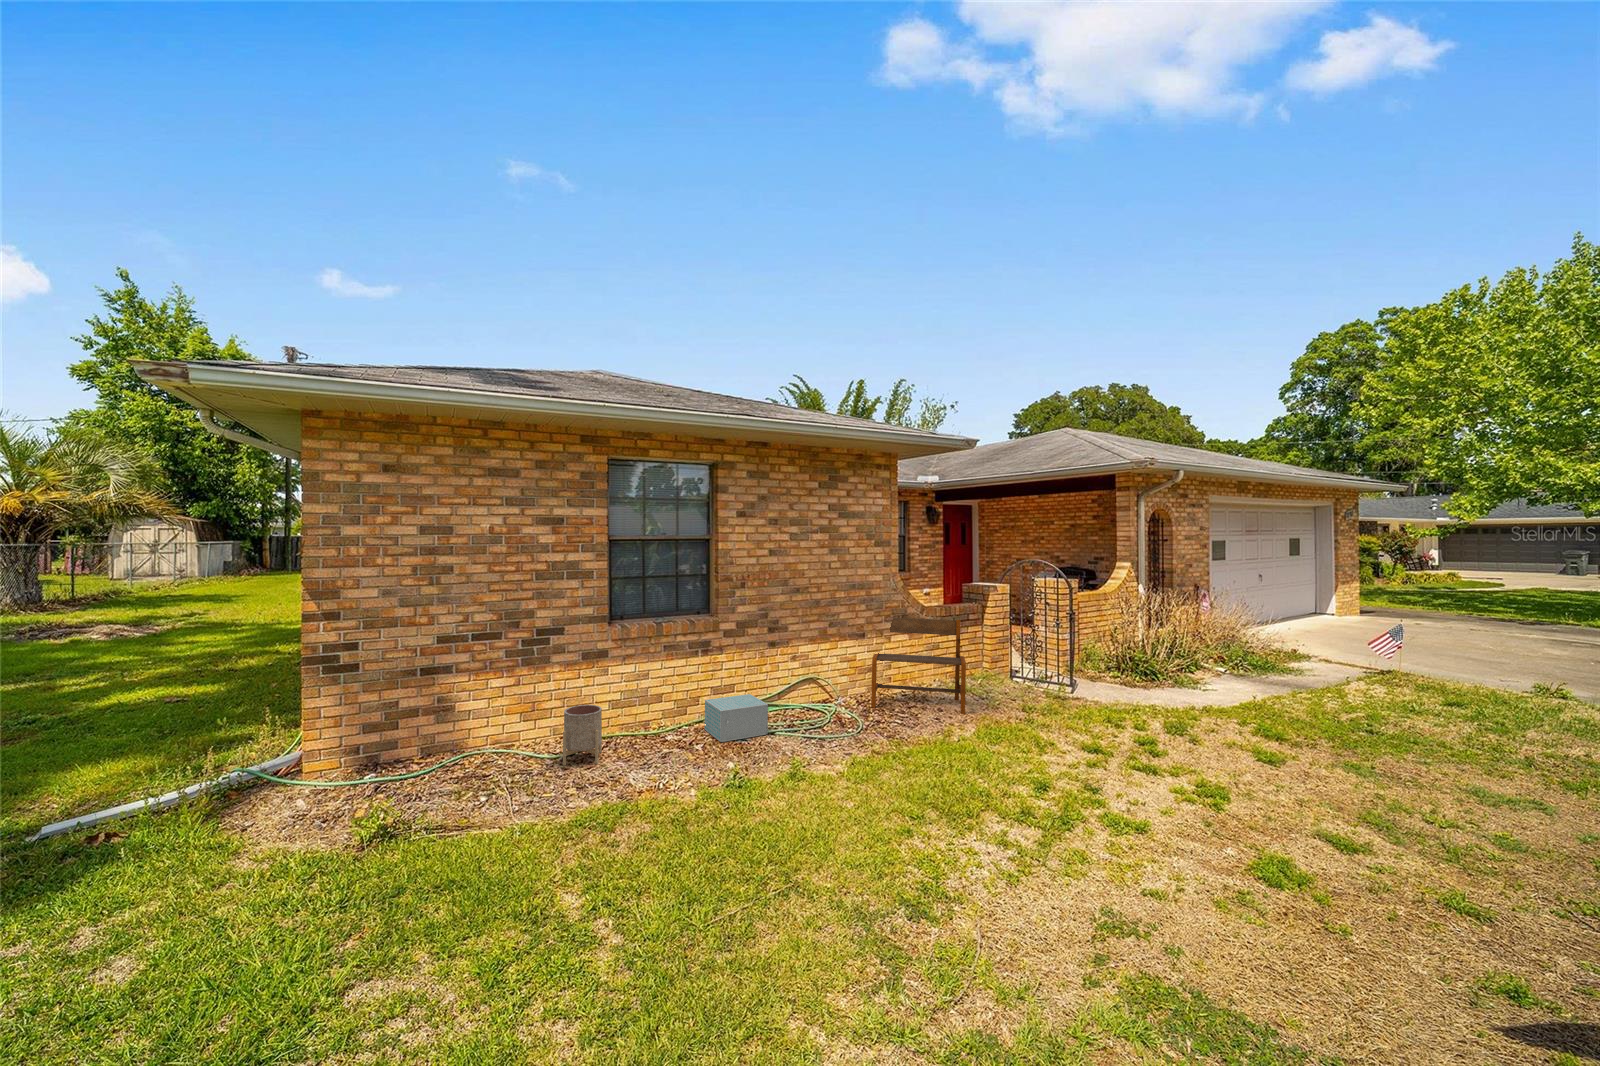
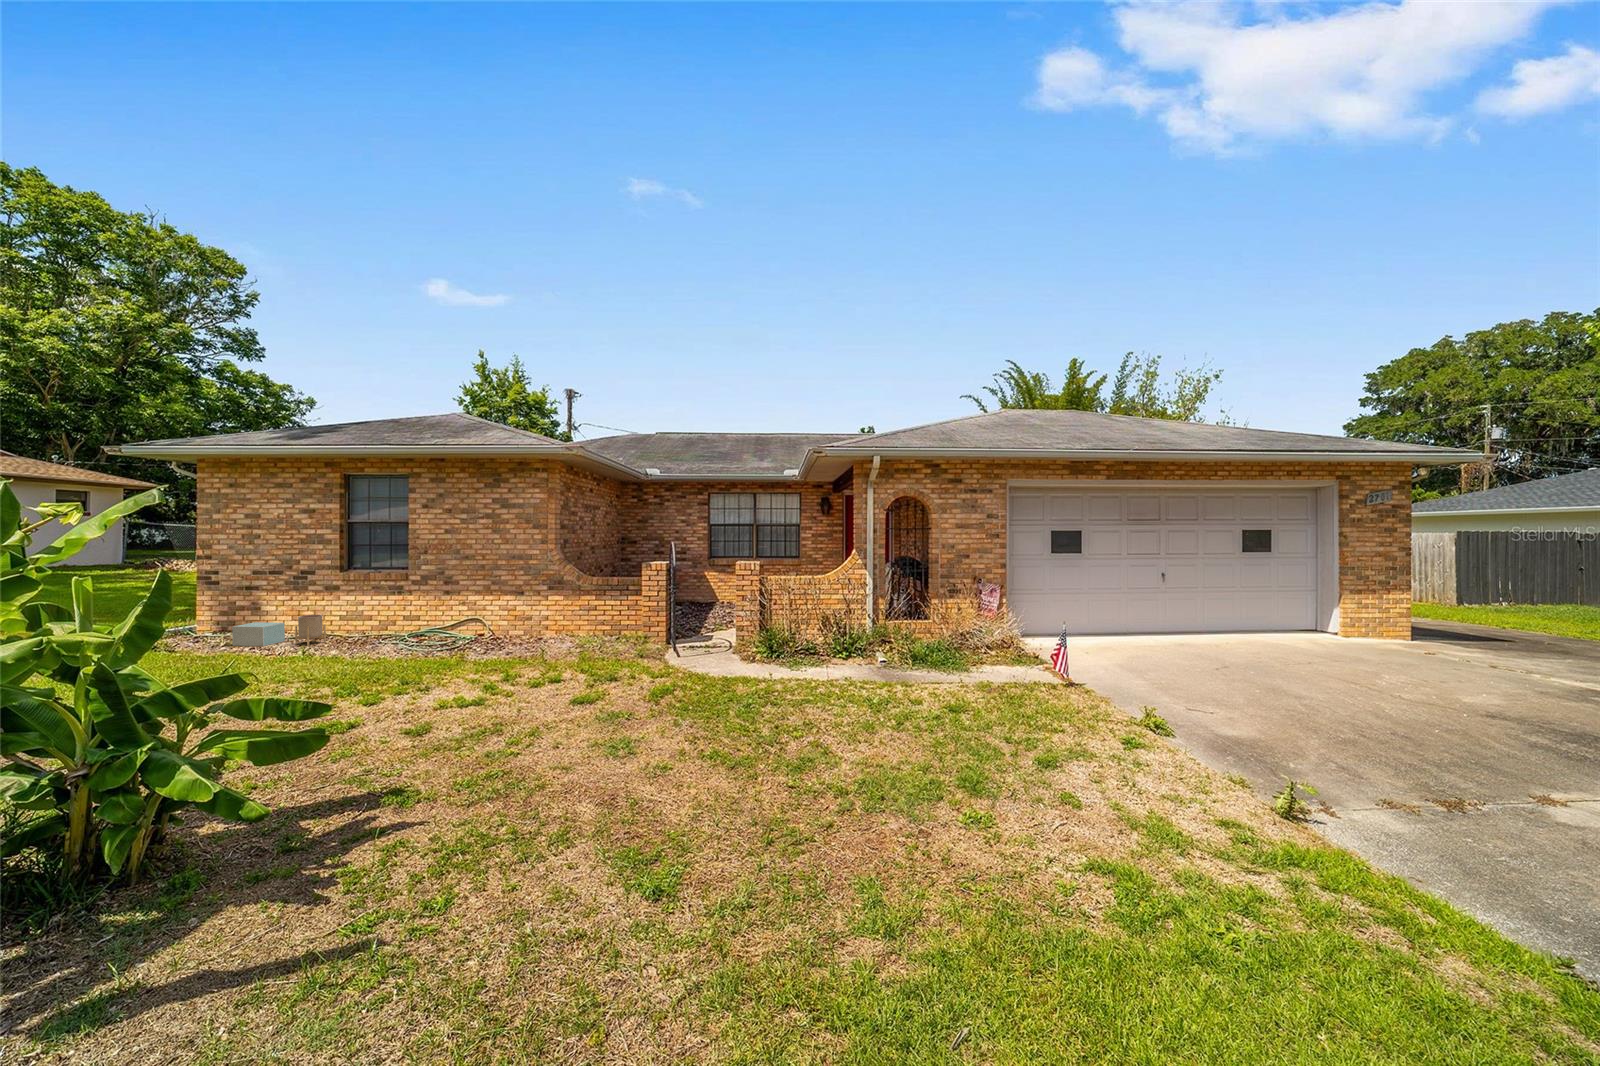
bench: present [871,618,966,714] -> none [511,581,578,652]
storage box: present [705,694,768,742] -> present [232,622,285,646]

